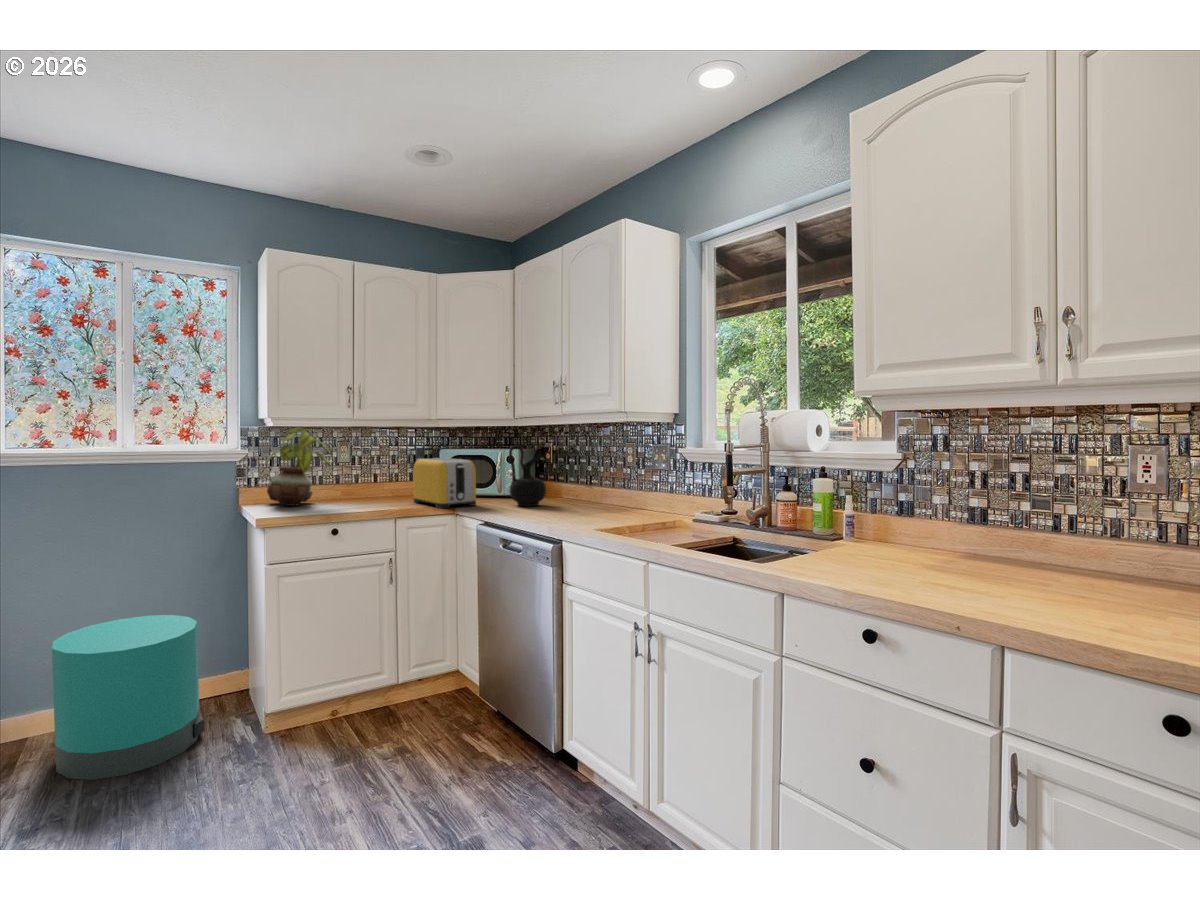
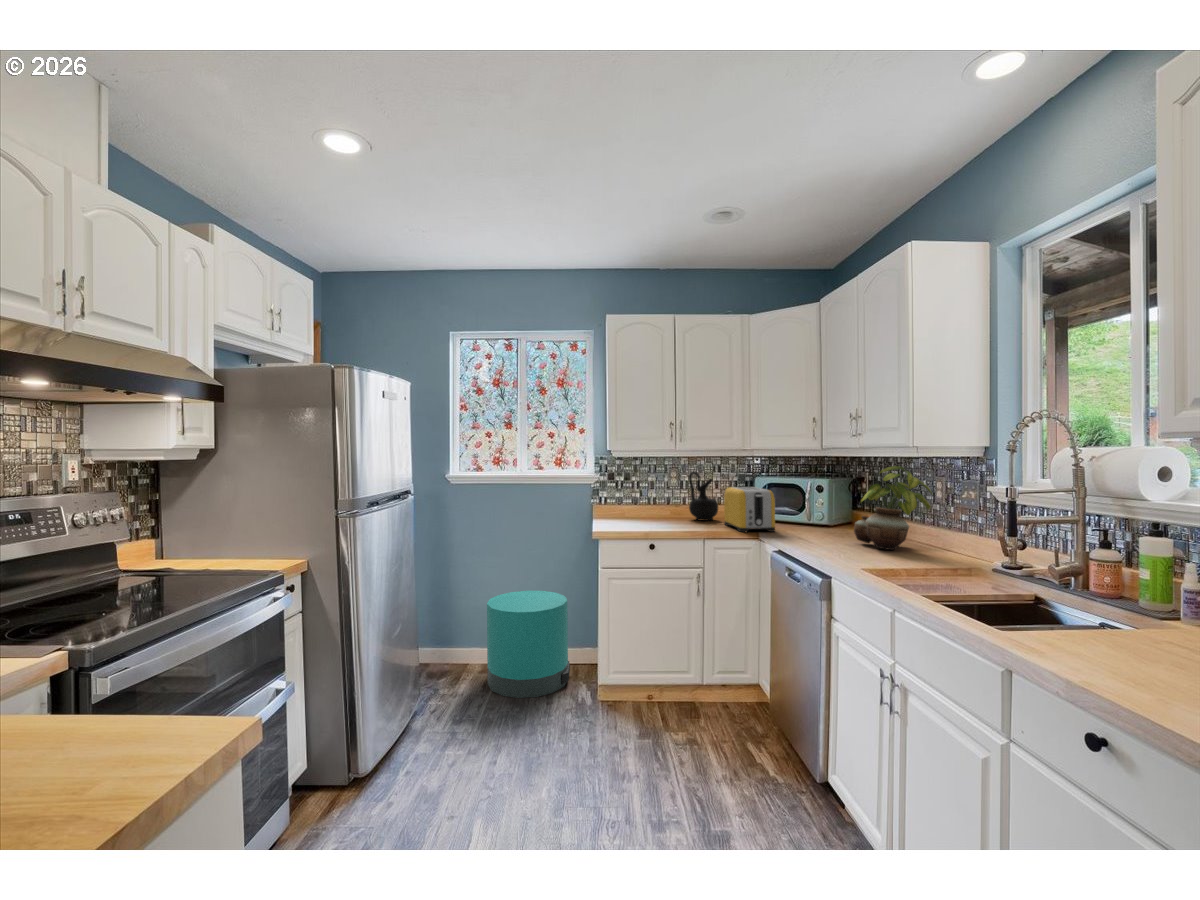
potted plant: present [266,427,330,506] -> present [854,466,932,550]
ceramic jug: present [509,445,546,506] -> present [689,472,718,521]

